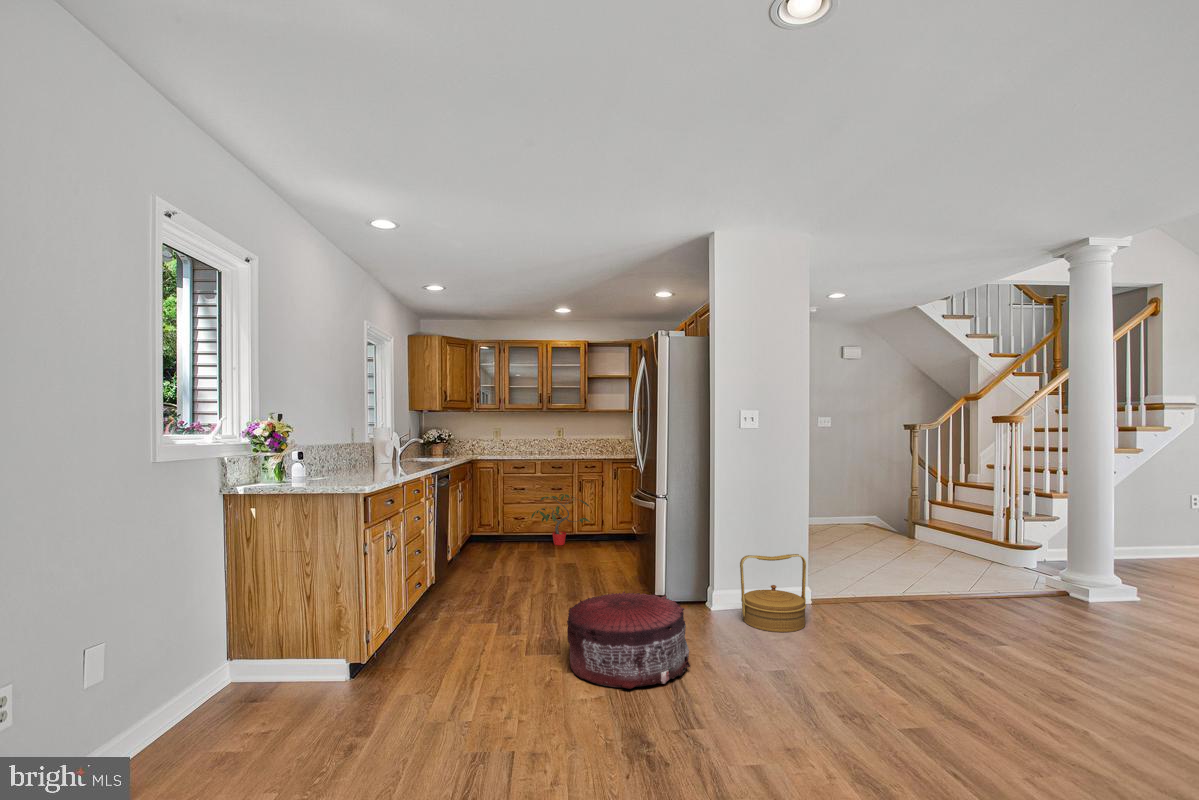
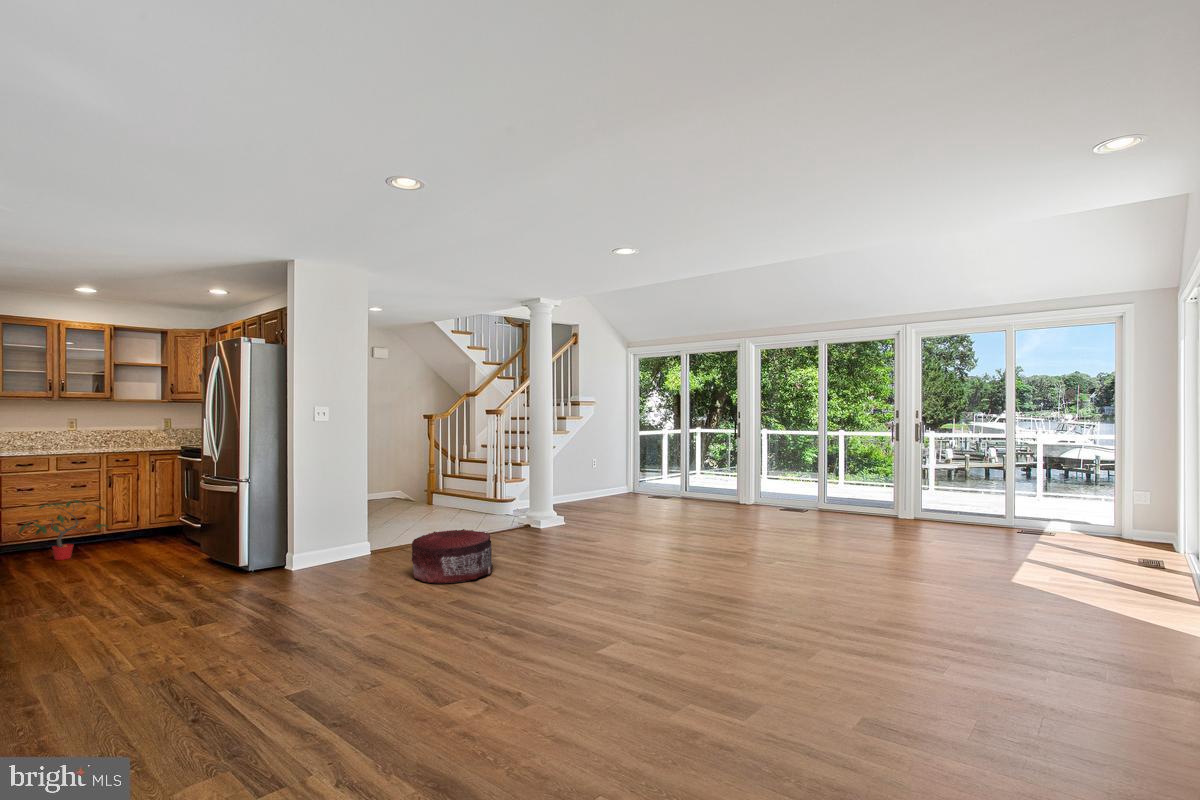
woven basket: present [740,554,806,632] -> none [324,517,376,579]
pouf: present [567,591,690,689] -> present [412,529,493,584]

